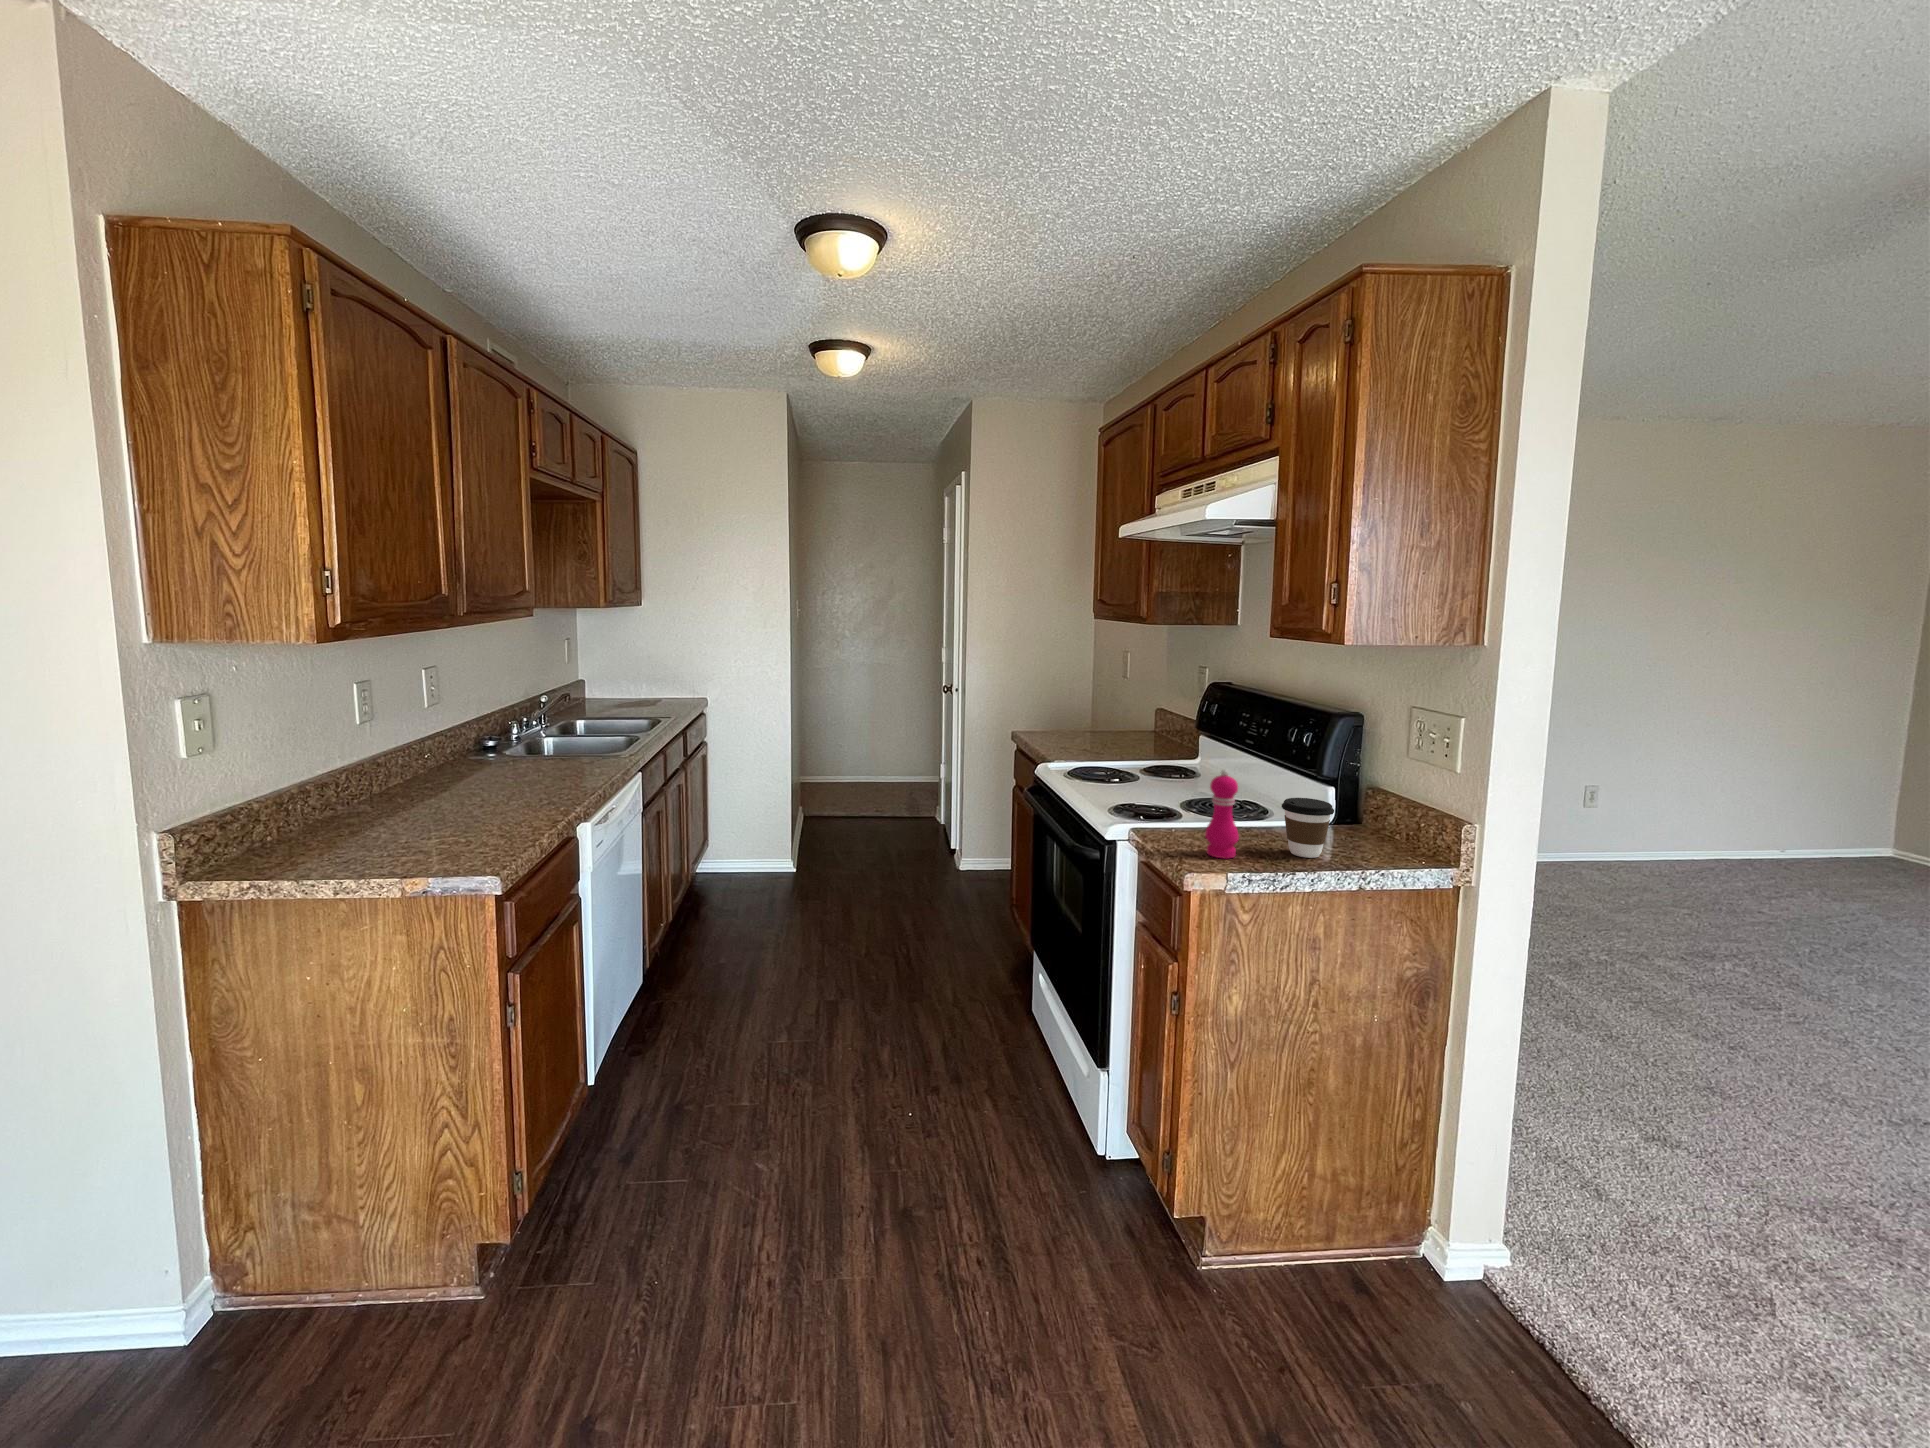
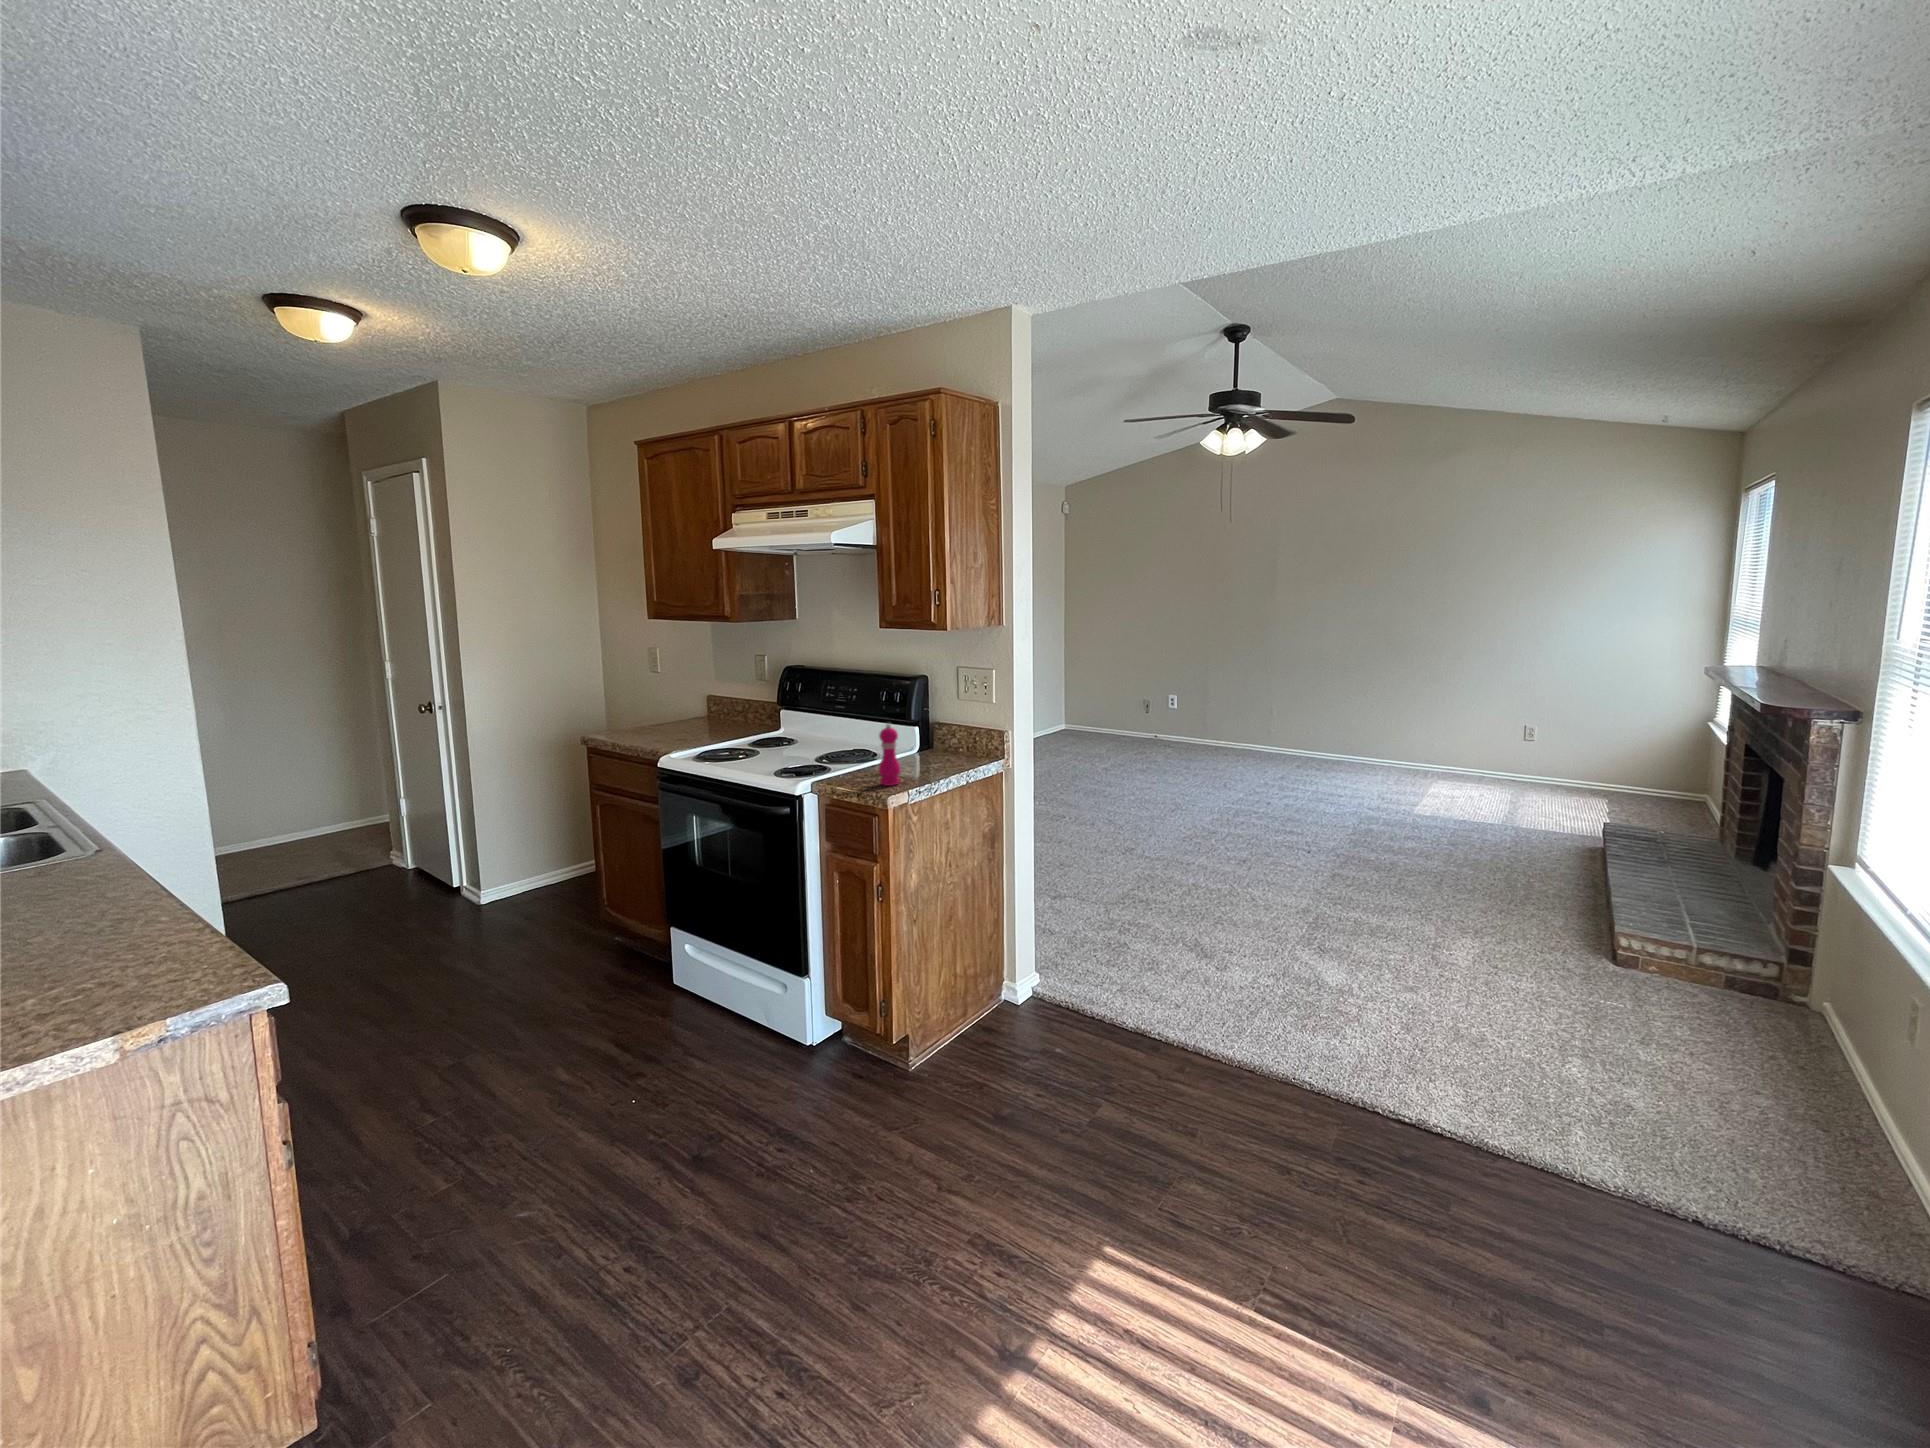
coffee cup: present [1281,798,1334,858] -> none [914,735,946,774]

